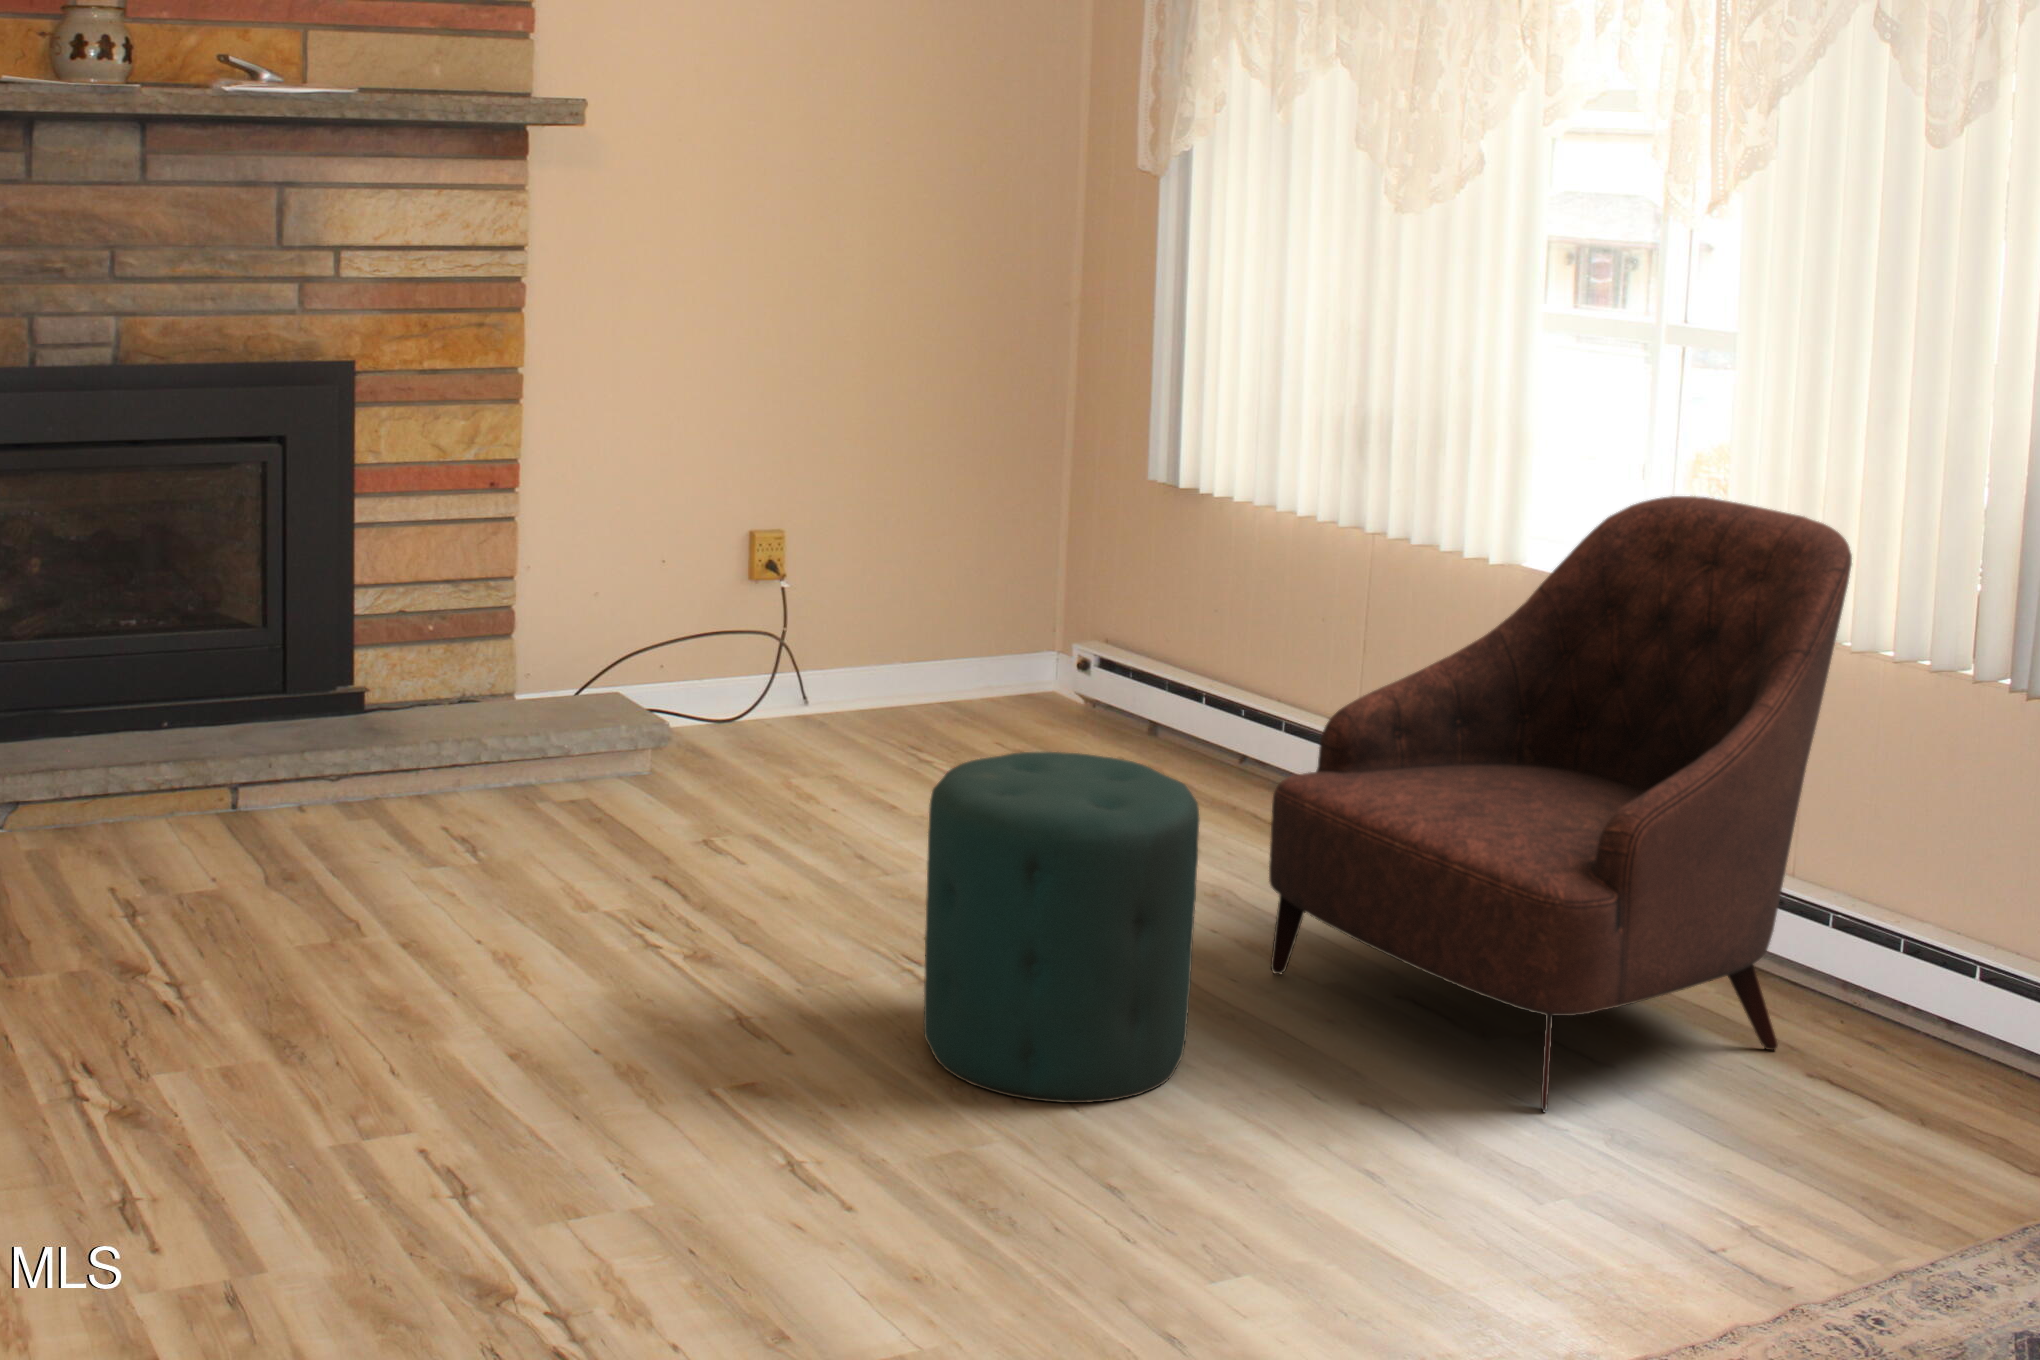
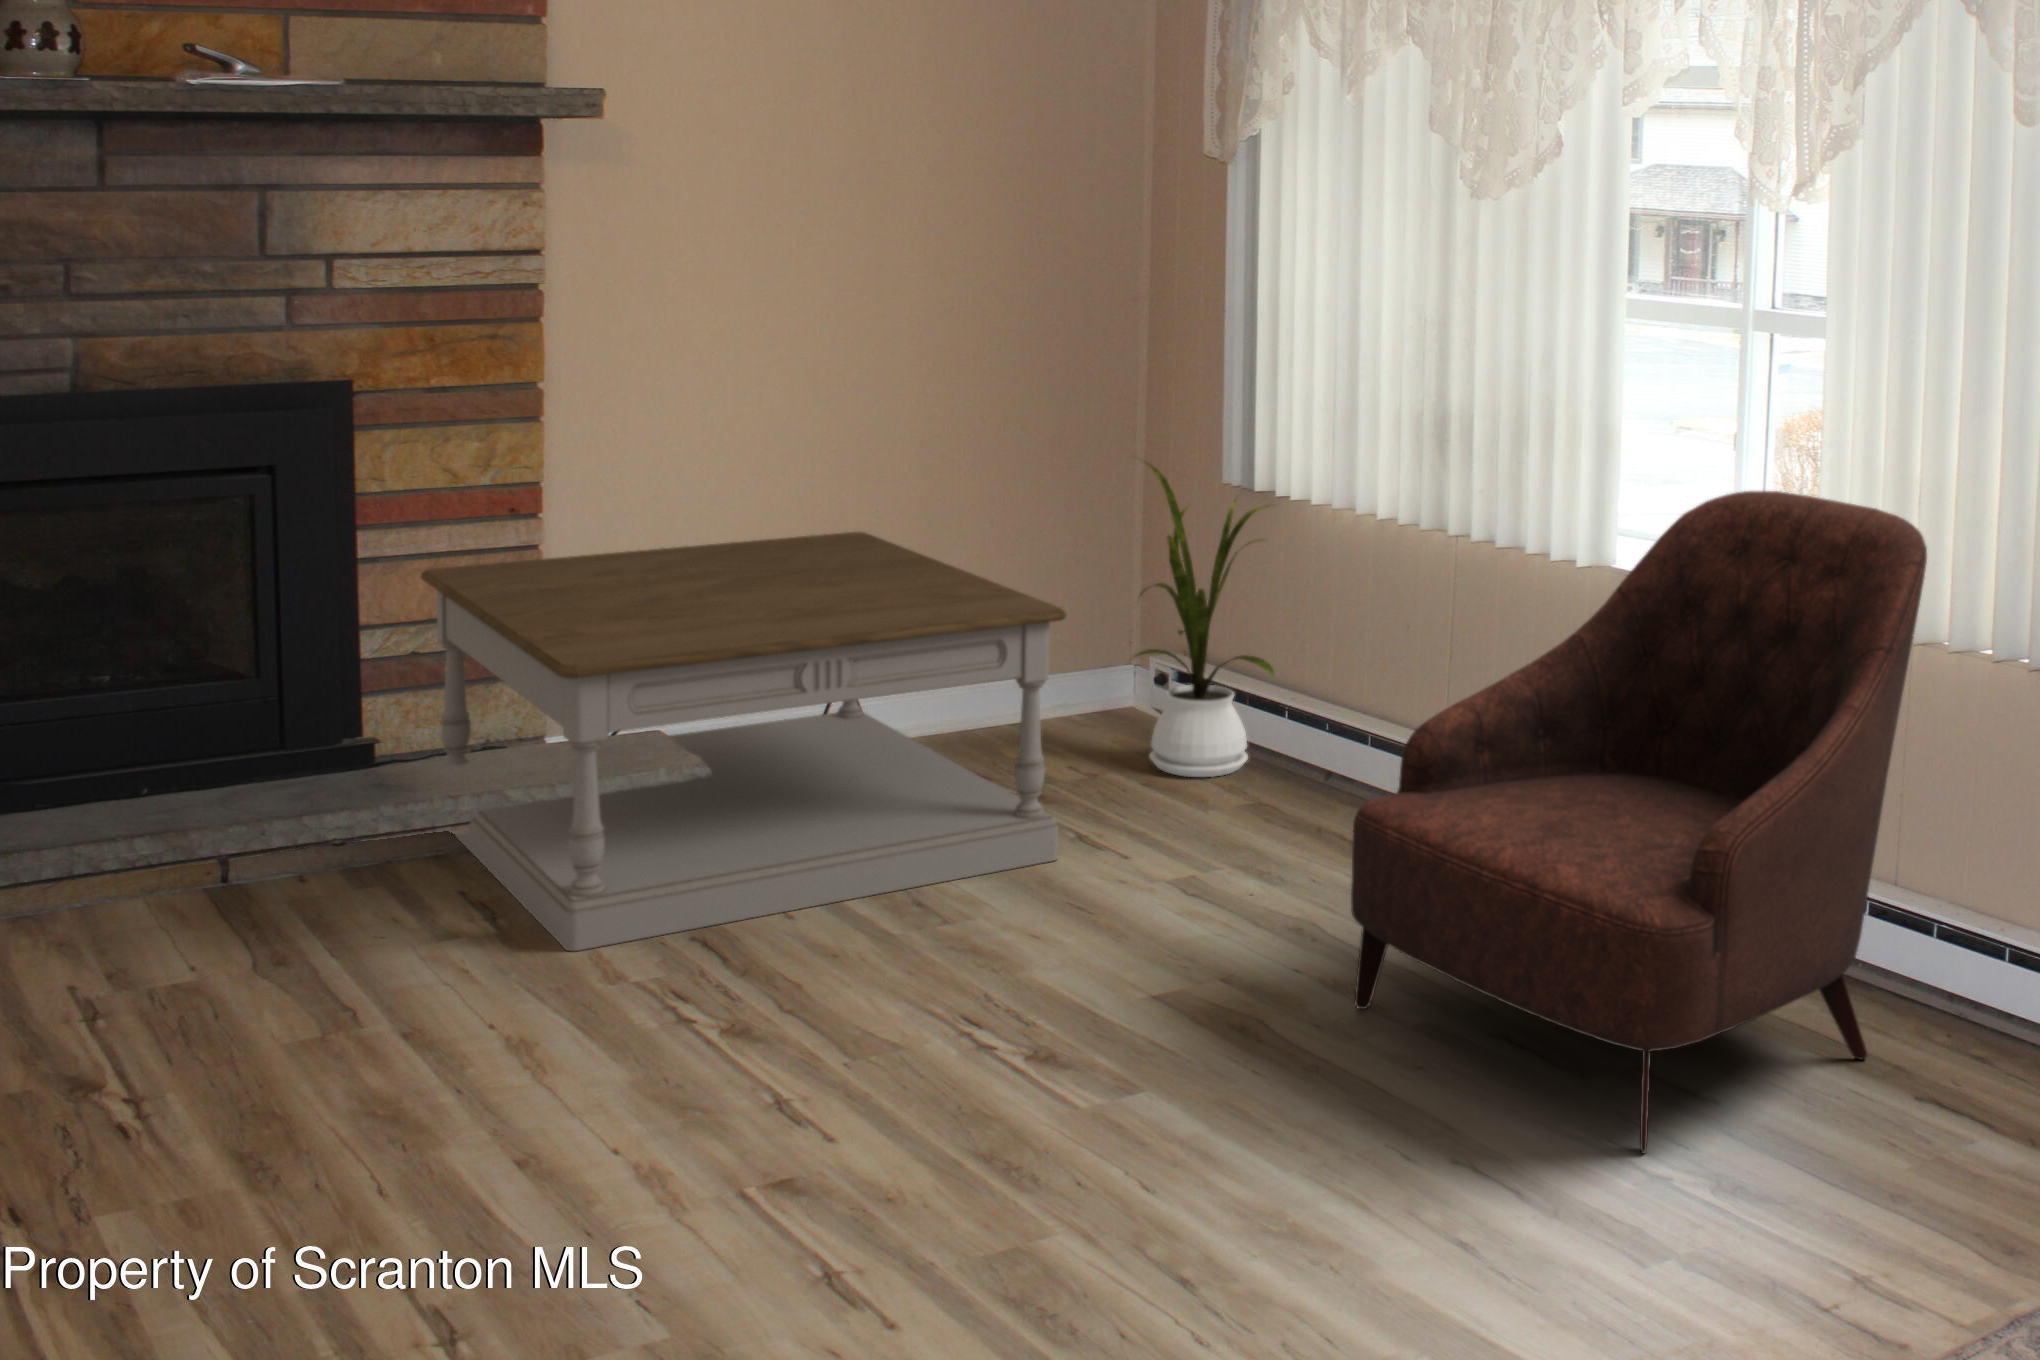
house plant: none [1052,447,1204,763] -> present [1134,460,1274,777]
coffee table: none [409,514,1000,880] -> present [421,532,1067,951]
ottoman: present [924,752,1199,1103] -> none [978,791,1275,1188]

